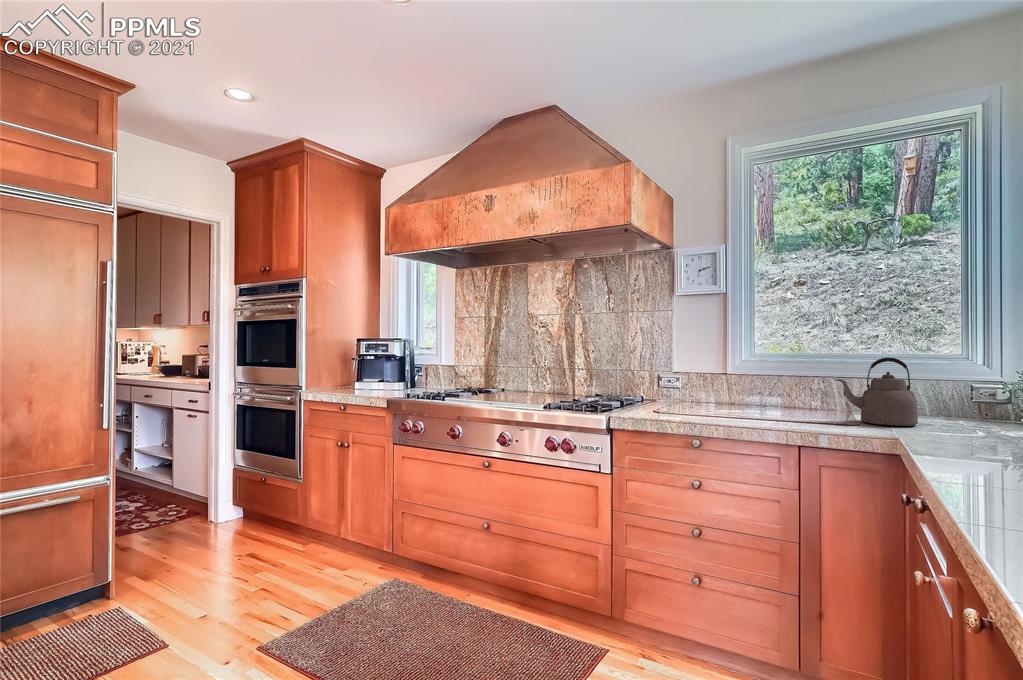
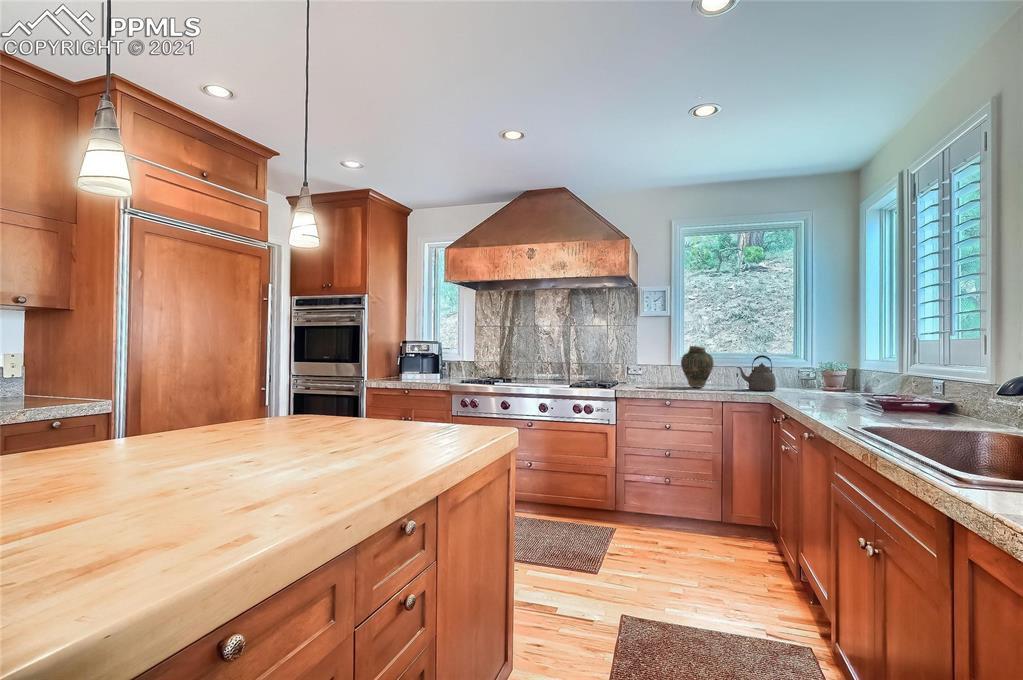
vase: none [732,341,792,415] -> present [681,346,714,387]

